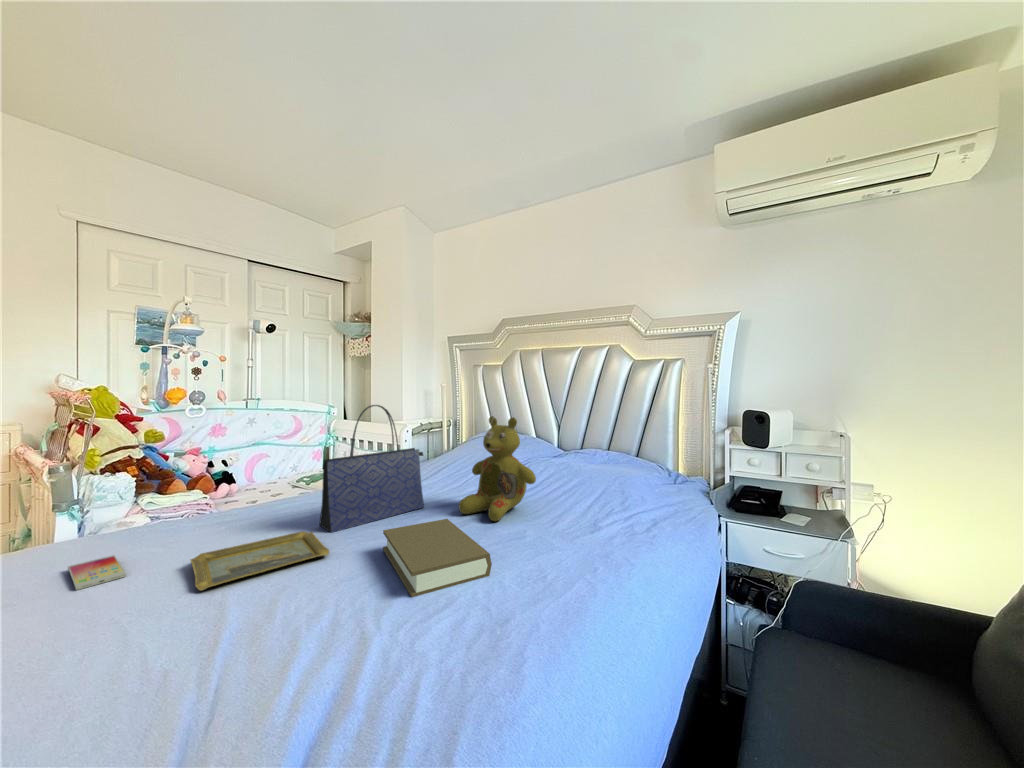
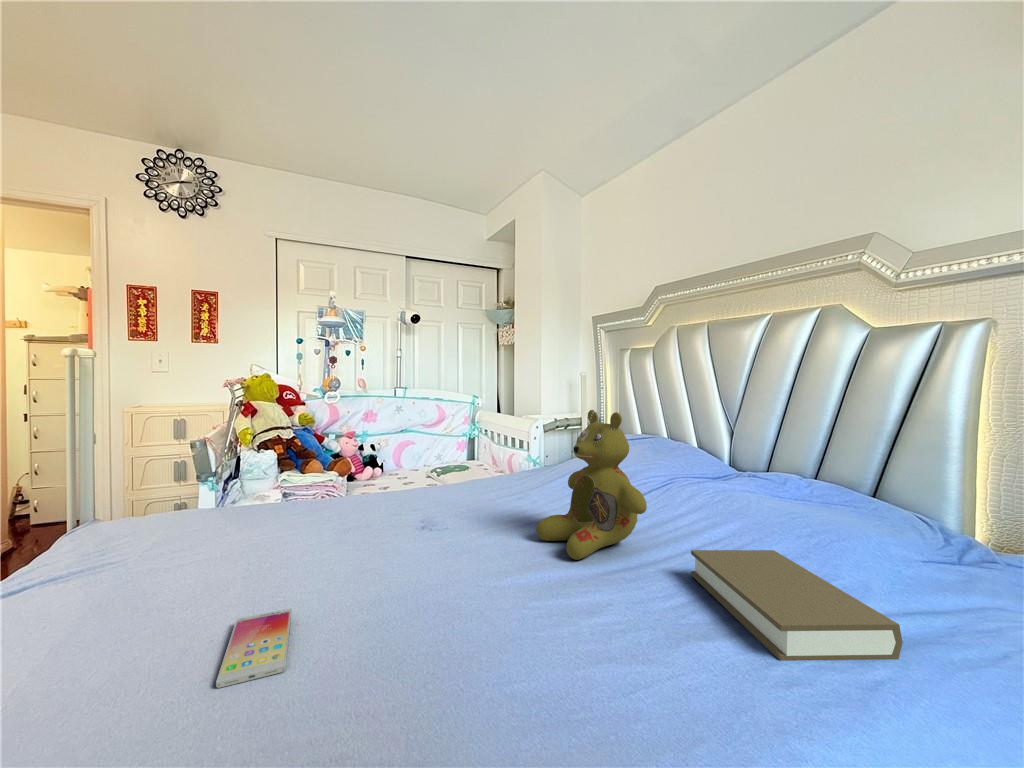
tote bag: present [319,405,424,533] -> none [384,390,510,534]
book: present [383,519,492,597] -> present [691,550,903,661]
tray: present [190,532,329,590] -> none [215,526,361,572]
smartphone: present [68,555,126,590] -> present [216,609,292,688]

